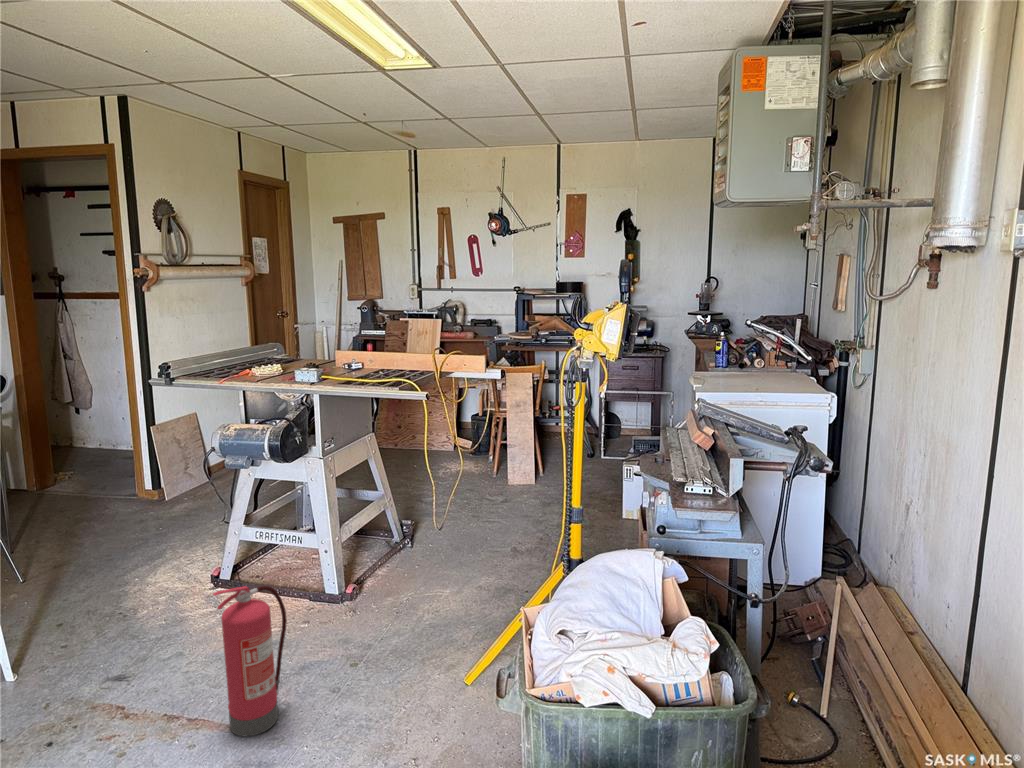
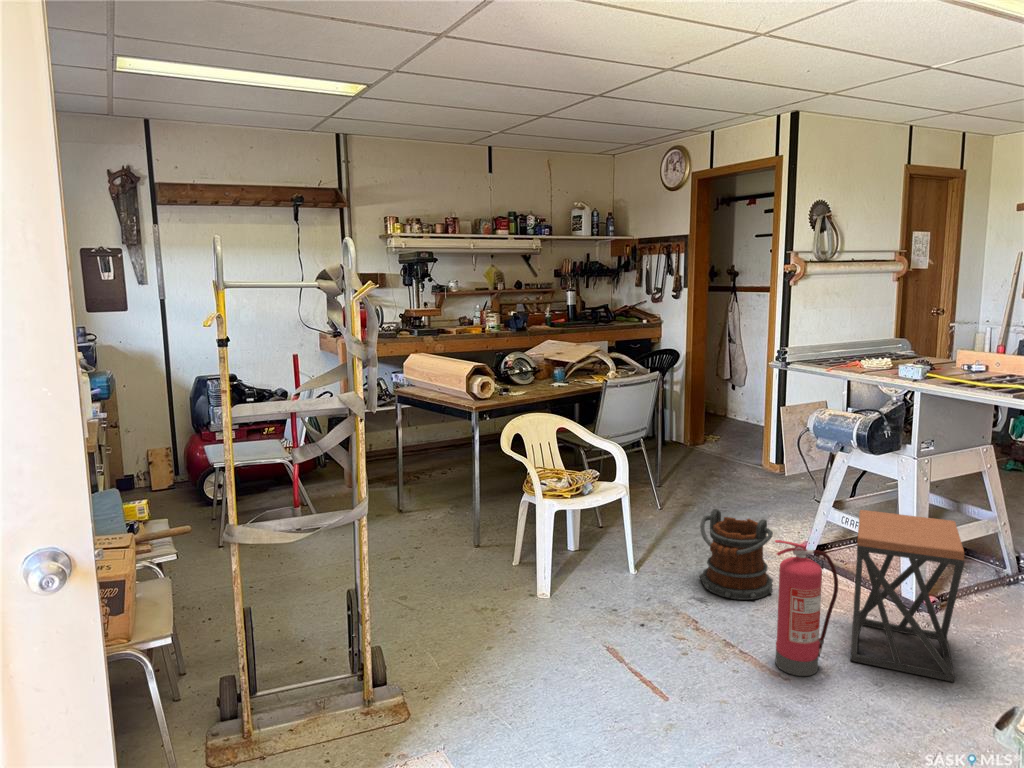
stool: none [284,510,396,686] -> present [851,510,965,682]
bucket: none [92,564,199,675] -> present [700,509,773,600]

